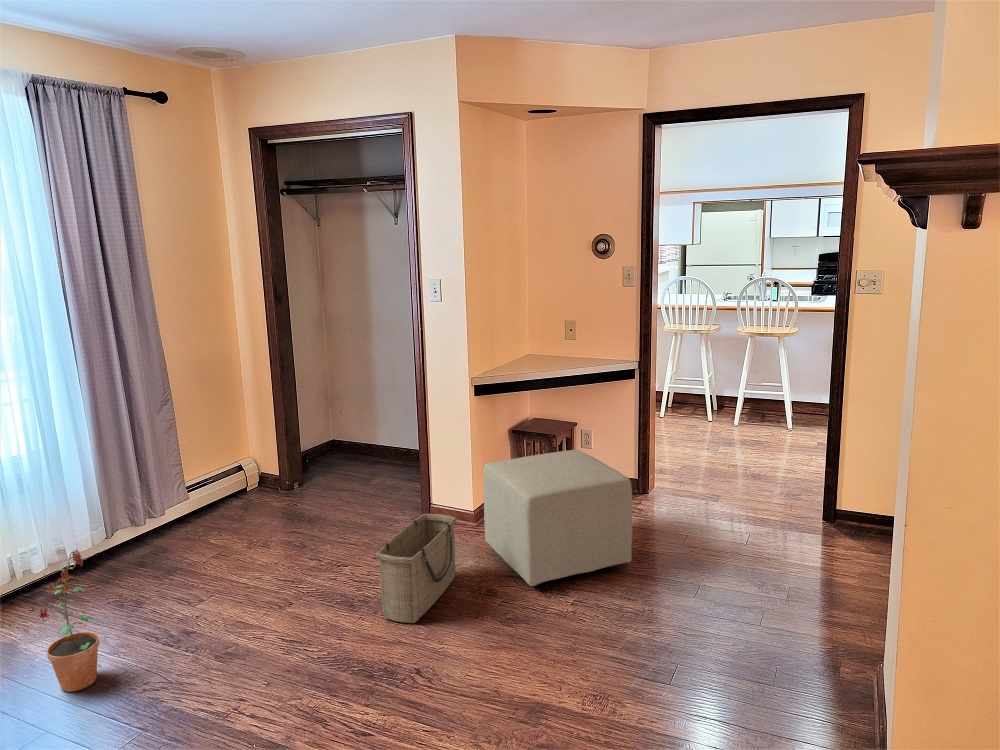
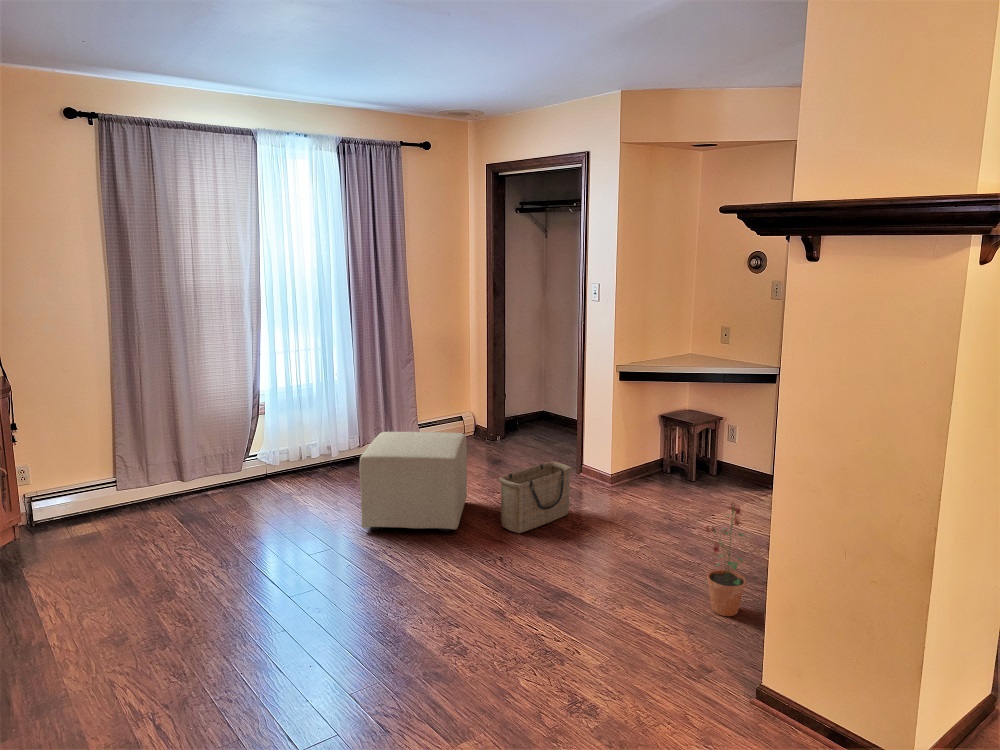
ottoman: present [483,450,632,586] -> present [359,432,467,532]
potted plant: present [38,550,99,692] -> present [706,503,746,616]

